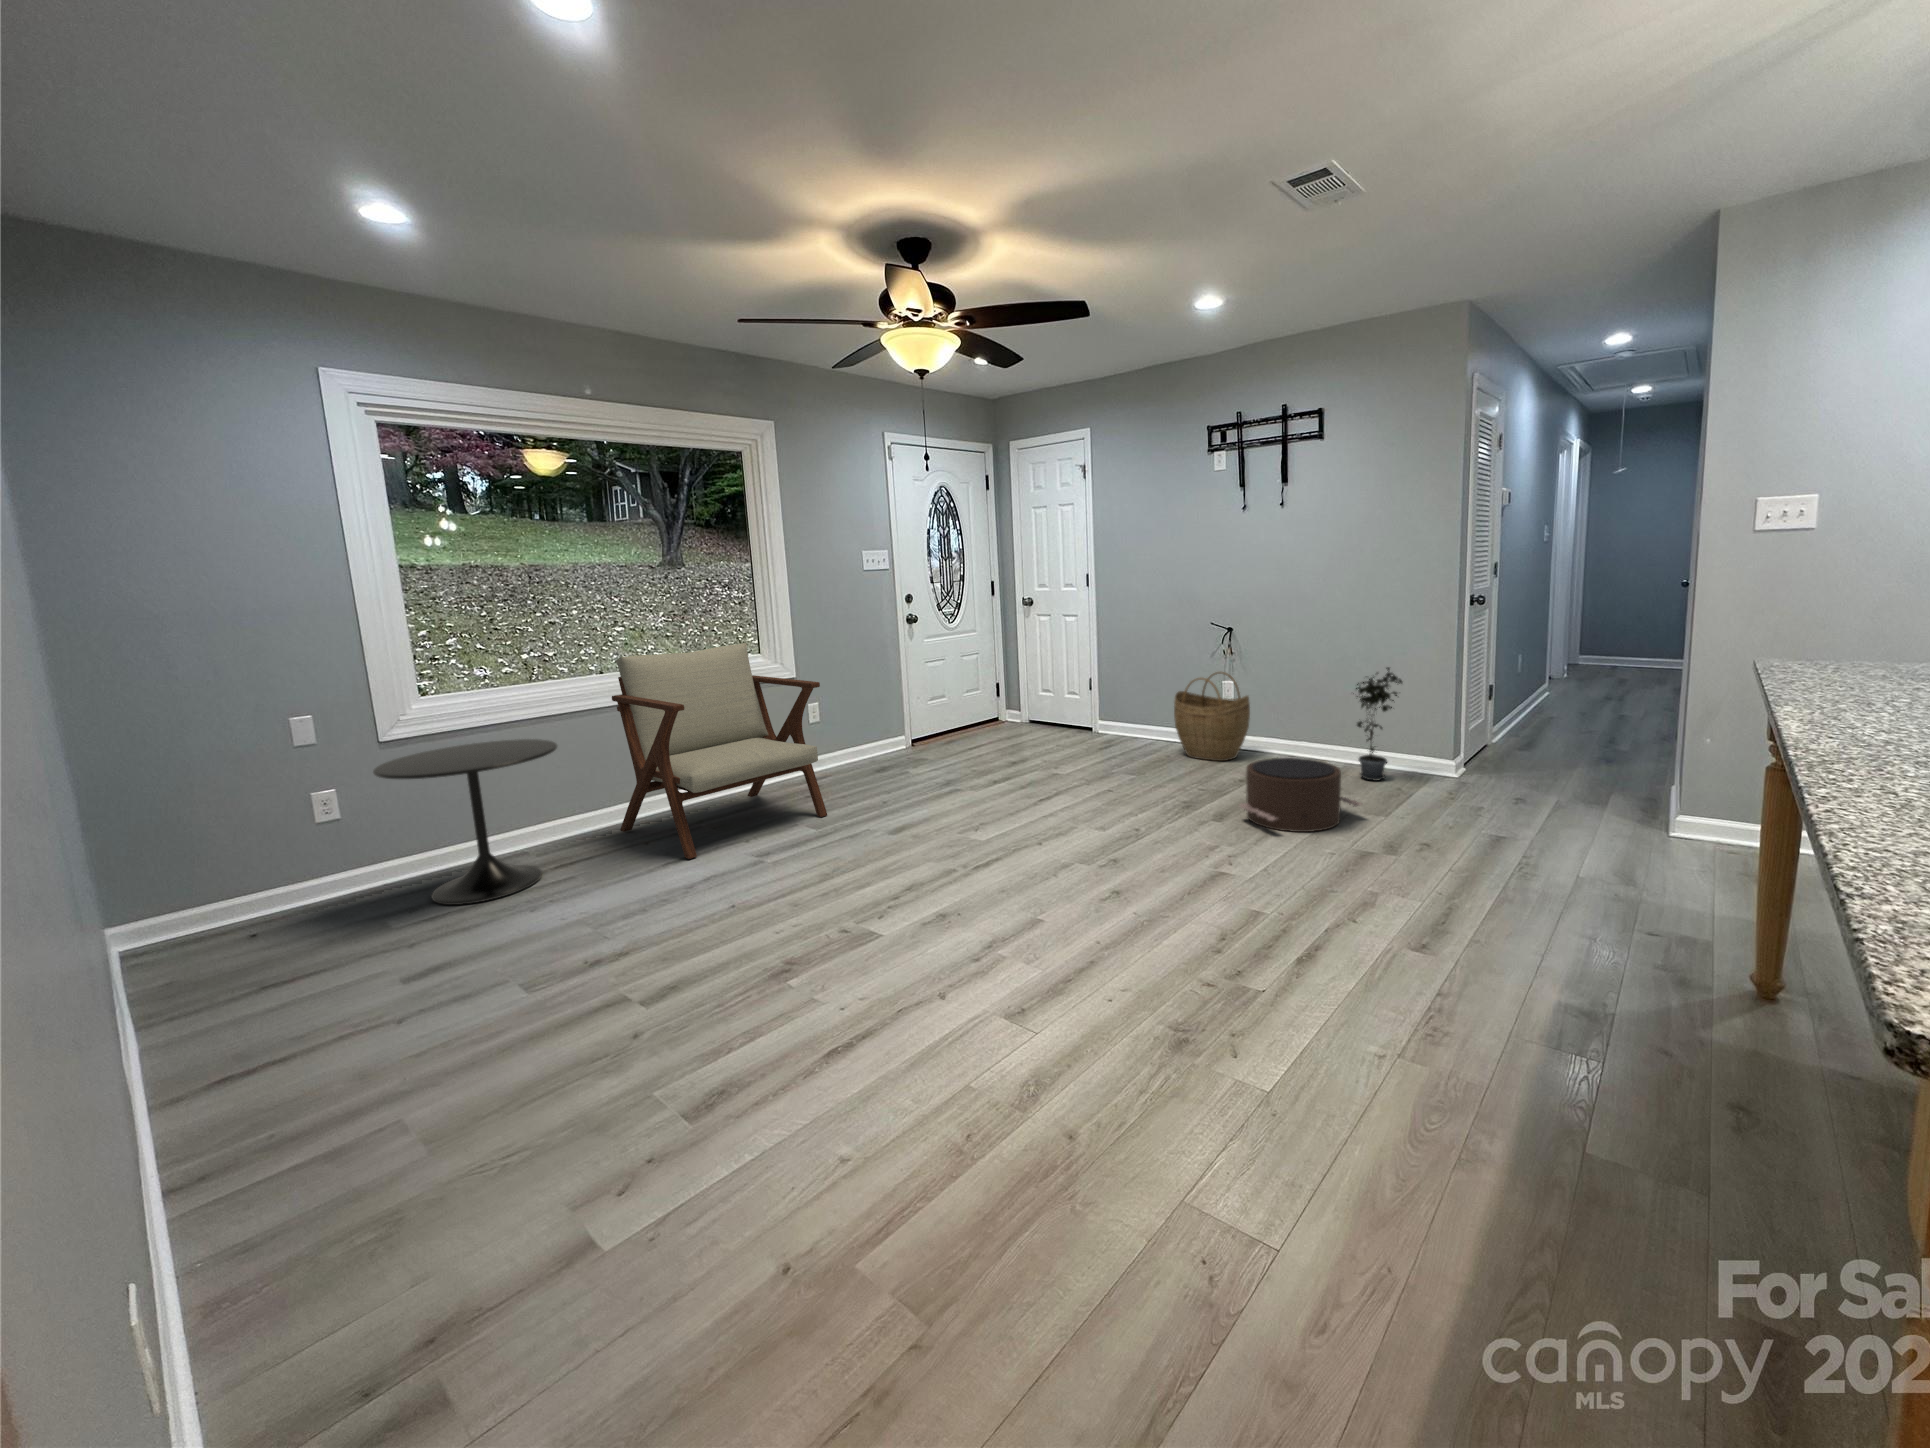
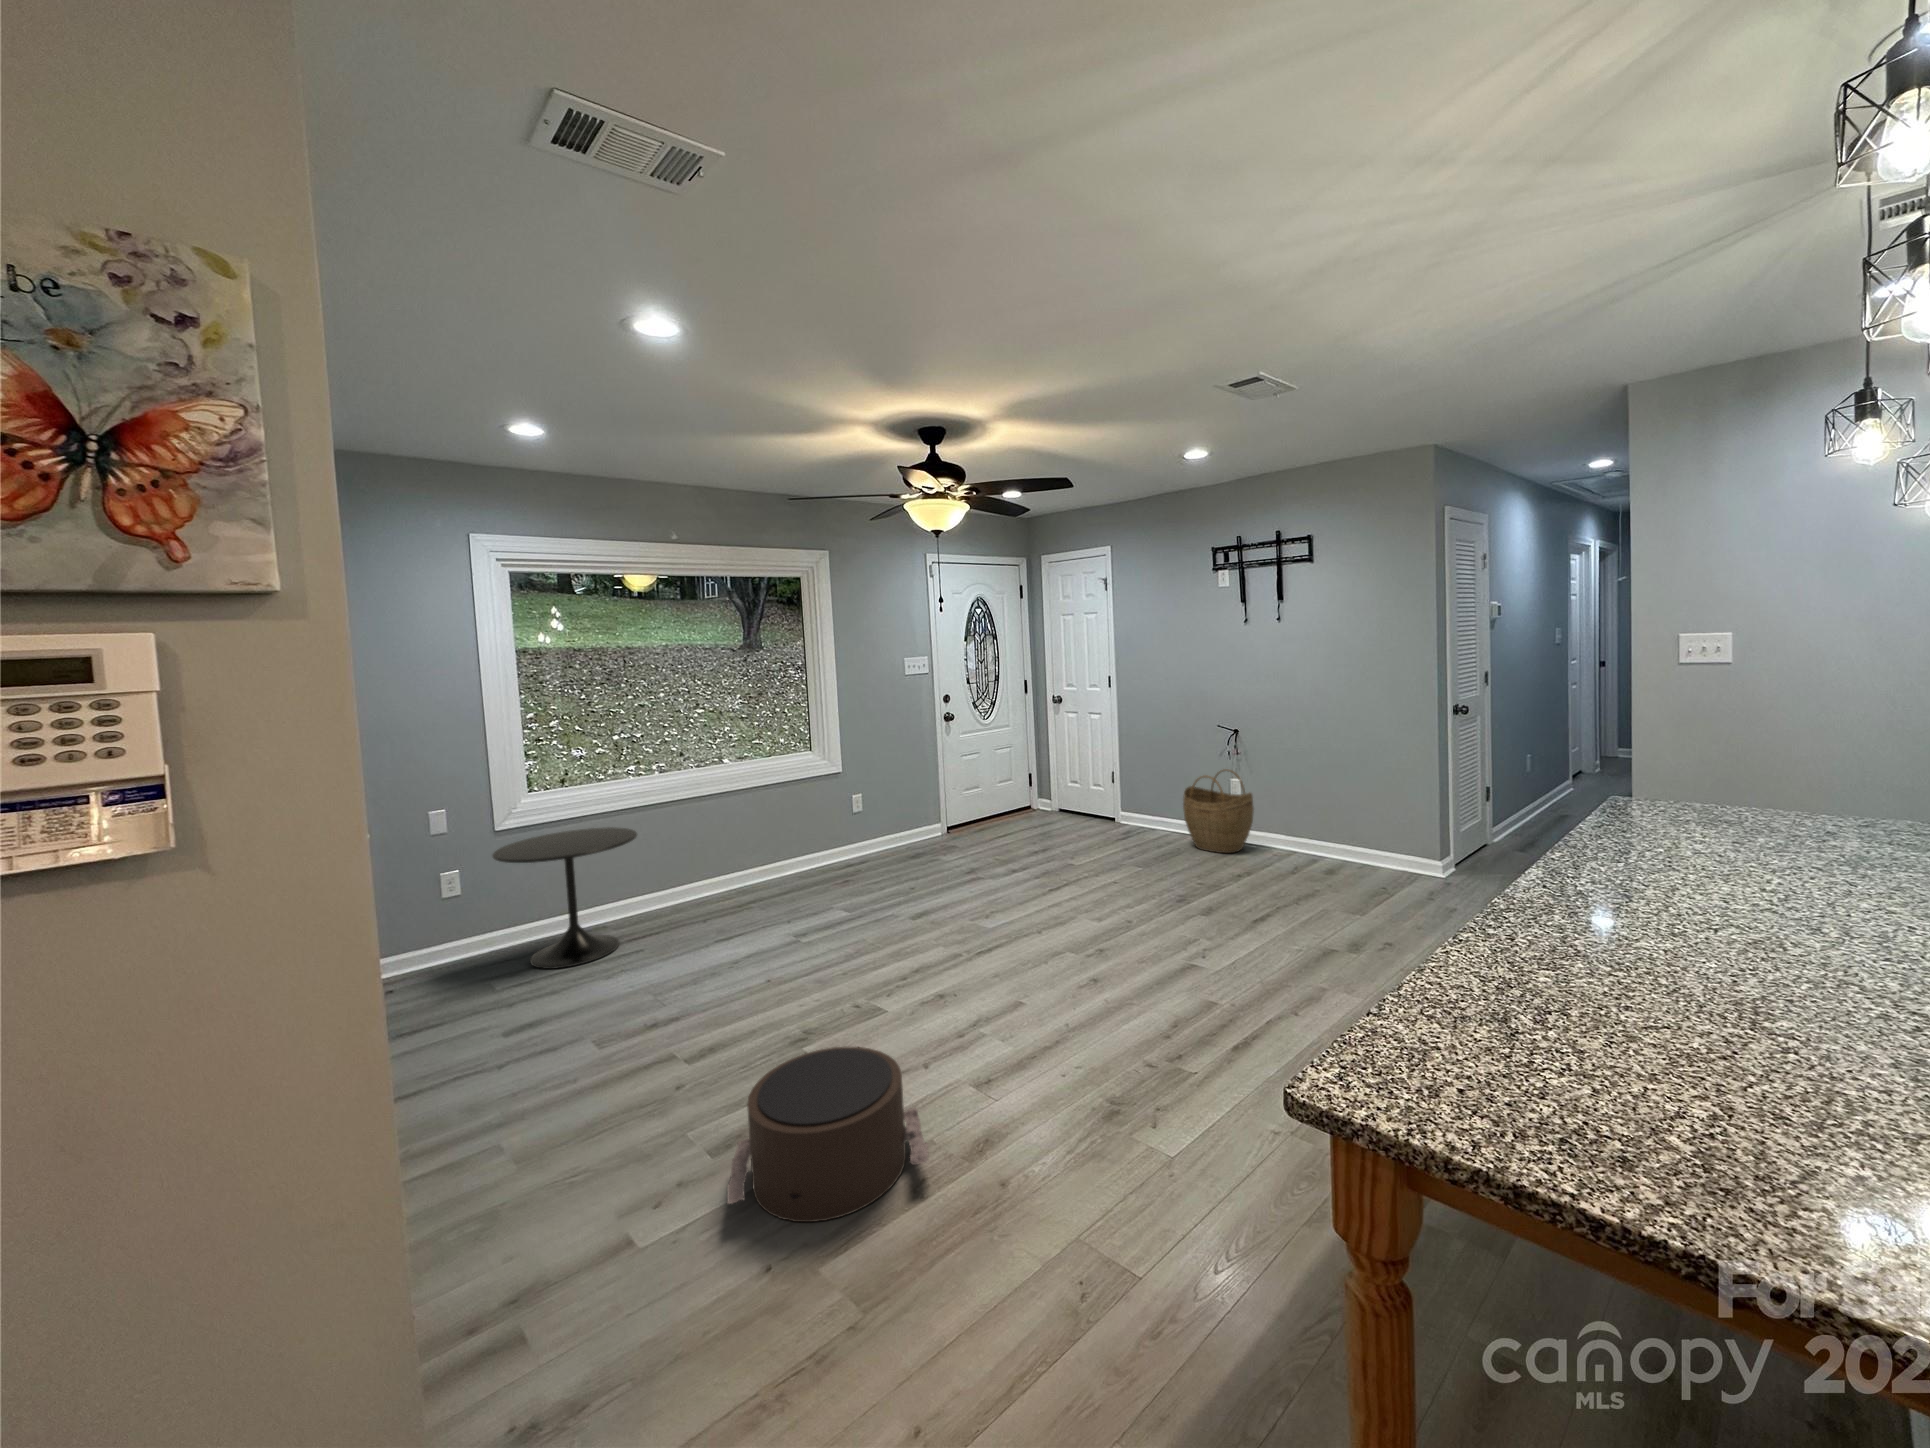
lounge chair: present [612,643,827,859] -> none [685,743,862,934]
potted plant: present [1356,667,1402,781] -> none [1339,771,1388,877]
pouf: present [1239,758,1361,832] -> present [727,1047,928,1222]

